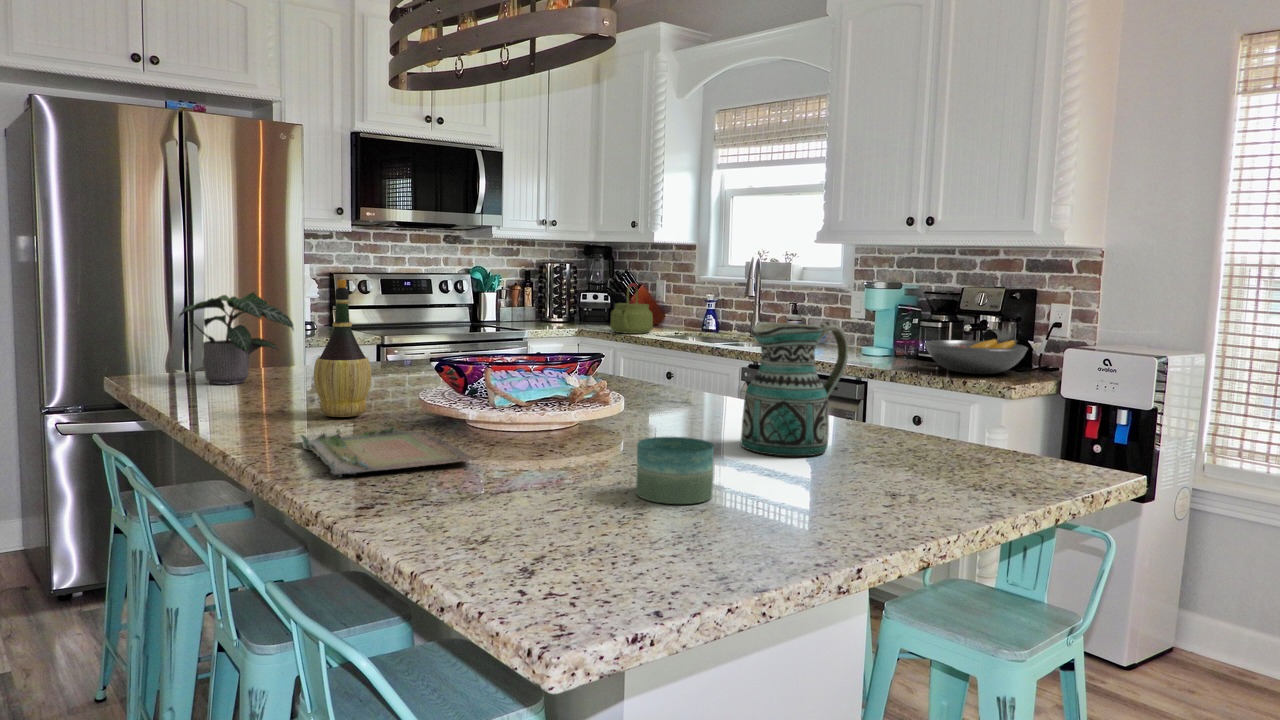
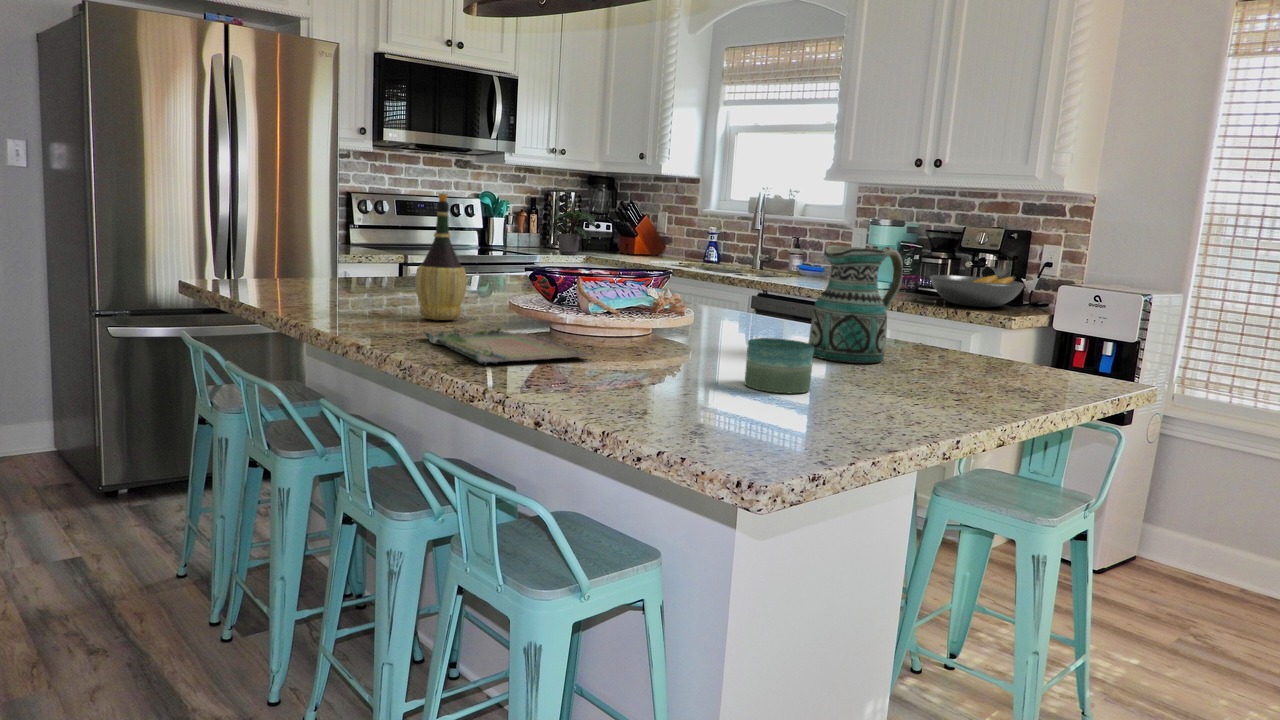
kettle: present [610,283,653,334] -> none [618,213,659,262]
potted plant: present [179,292,294,384] -> present [553,211,596,255]

